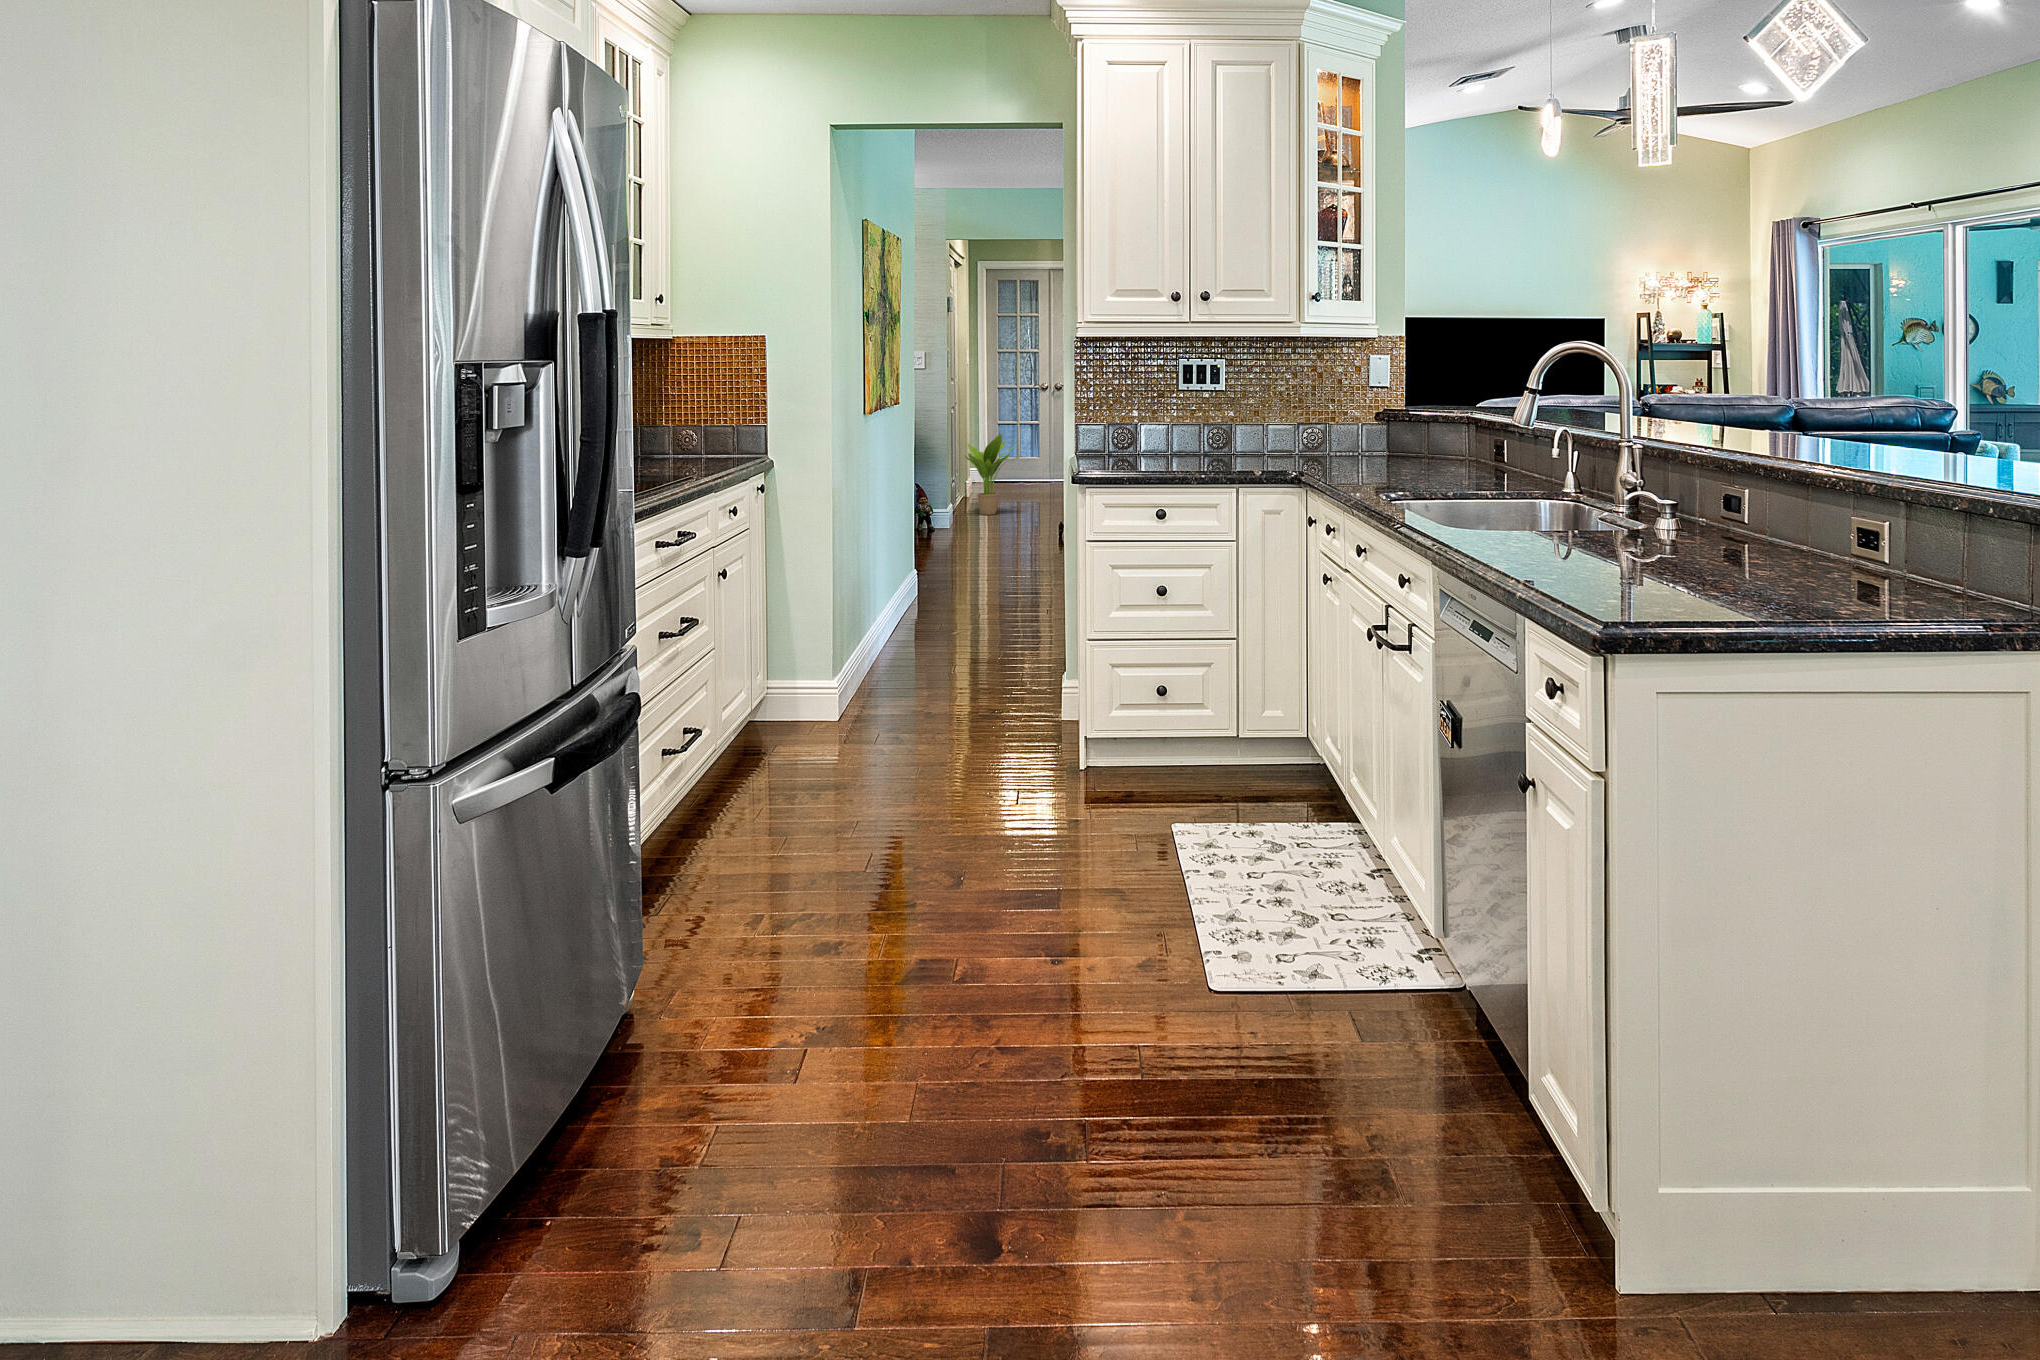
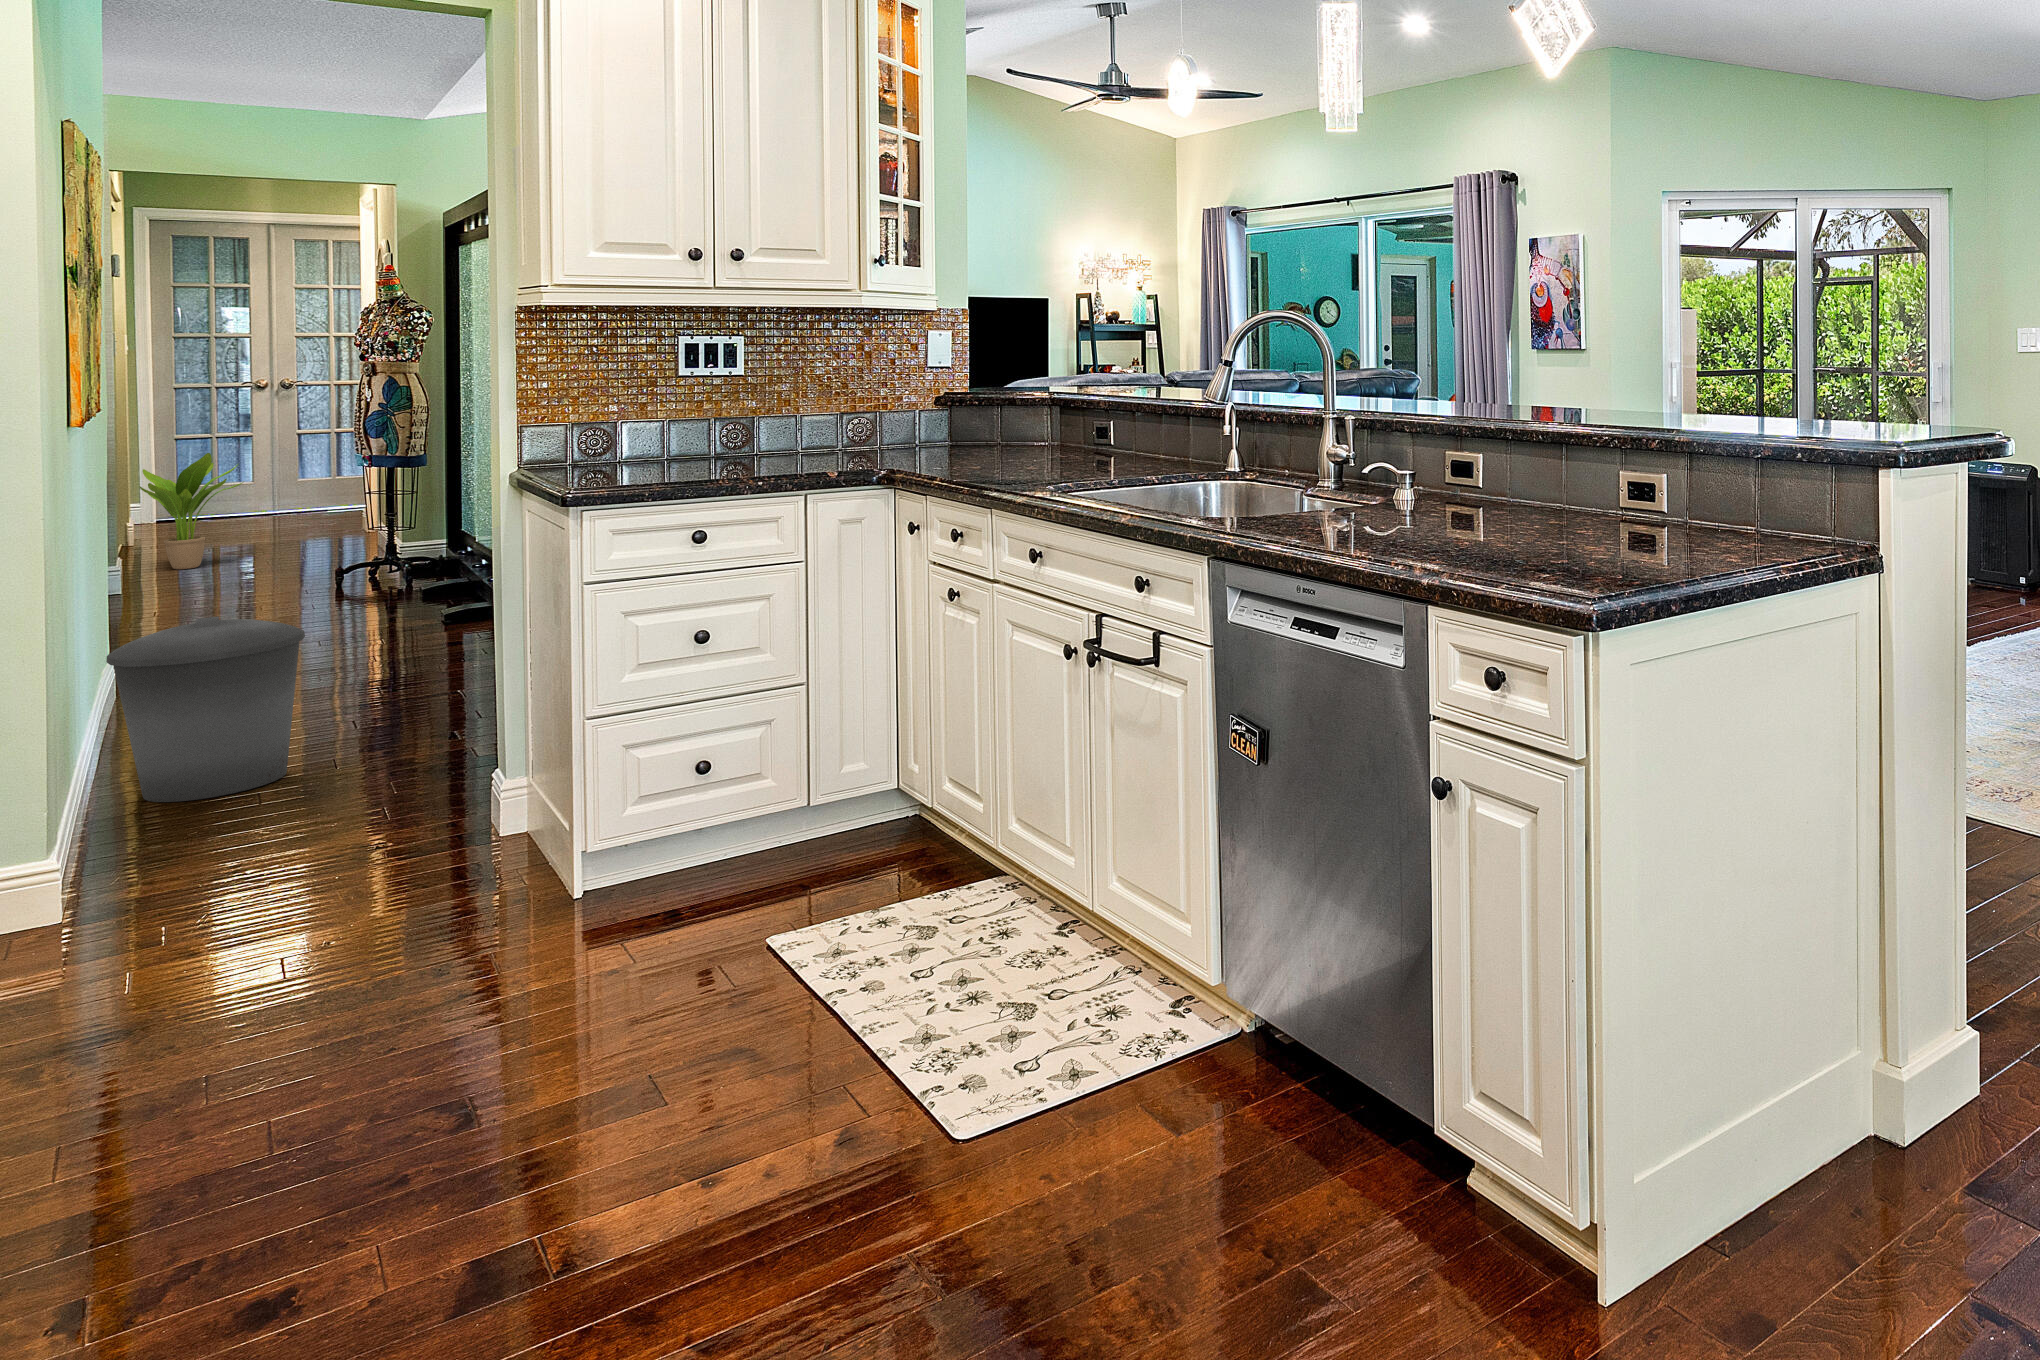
trash can: none [885,544,985,663] -> present [106,616,305,802]

